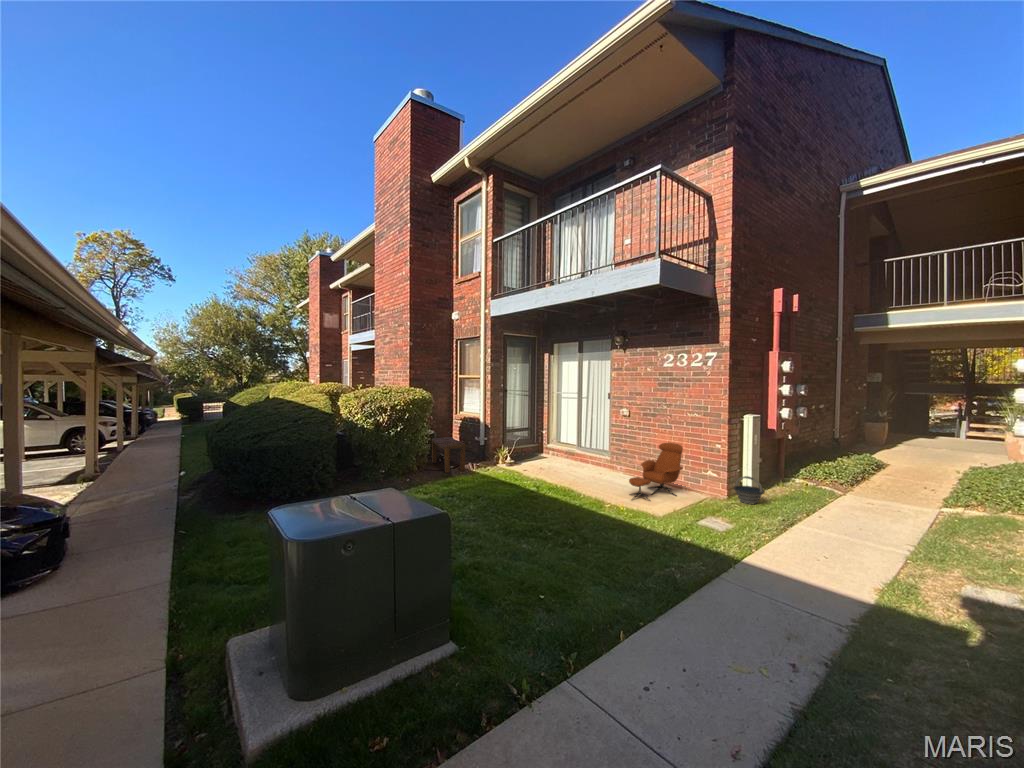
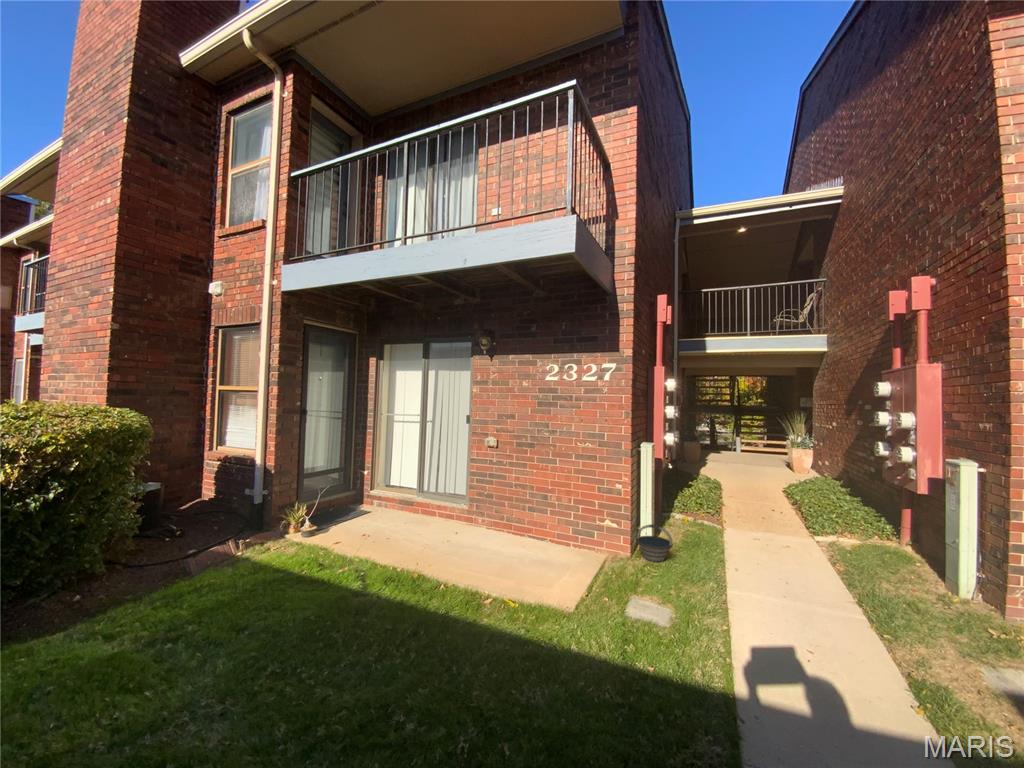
bench: present [431,437,466,473] -> none [151,492,224,566]
lounge chair: present [629,443,683,499] -> none [509,484,578,580]

